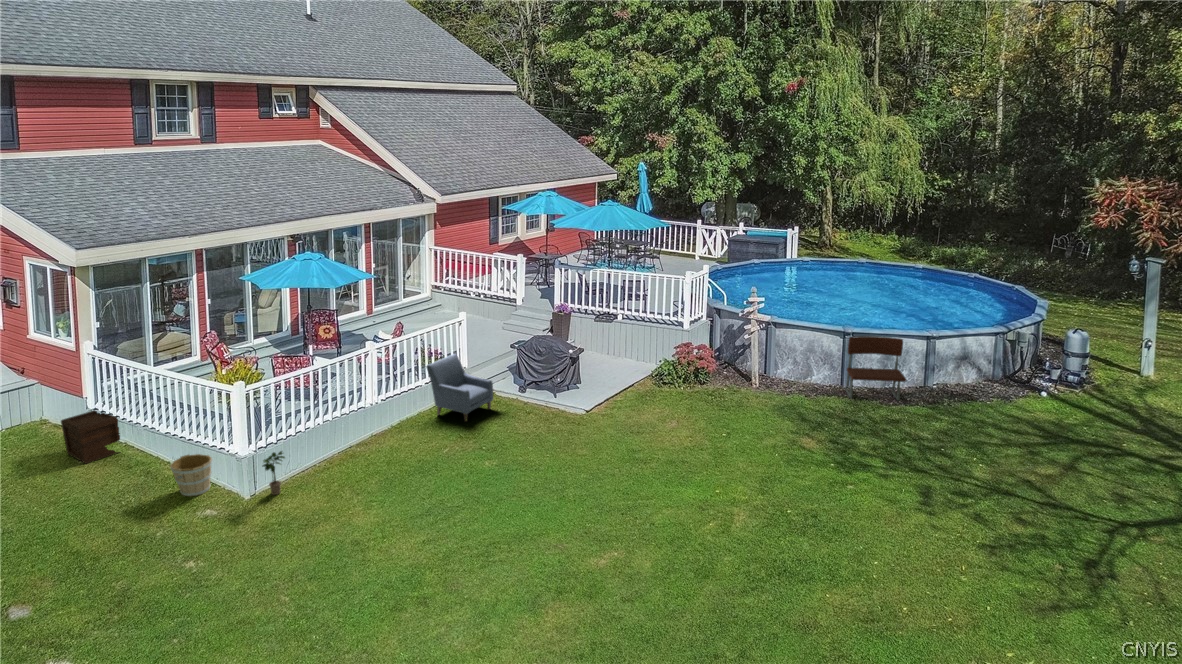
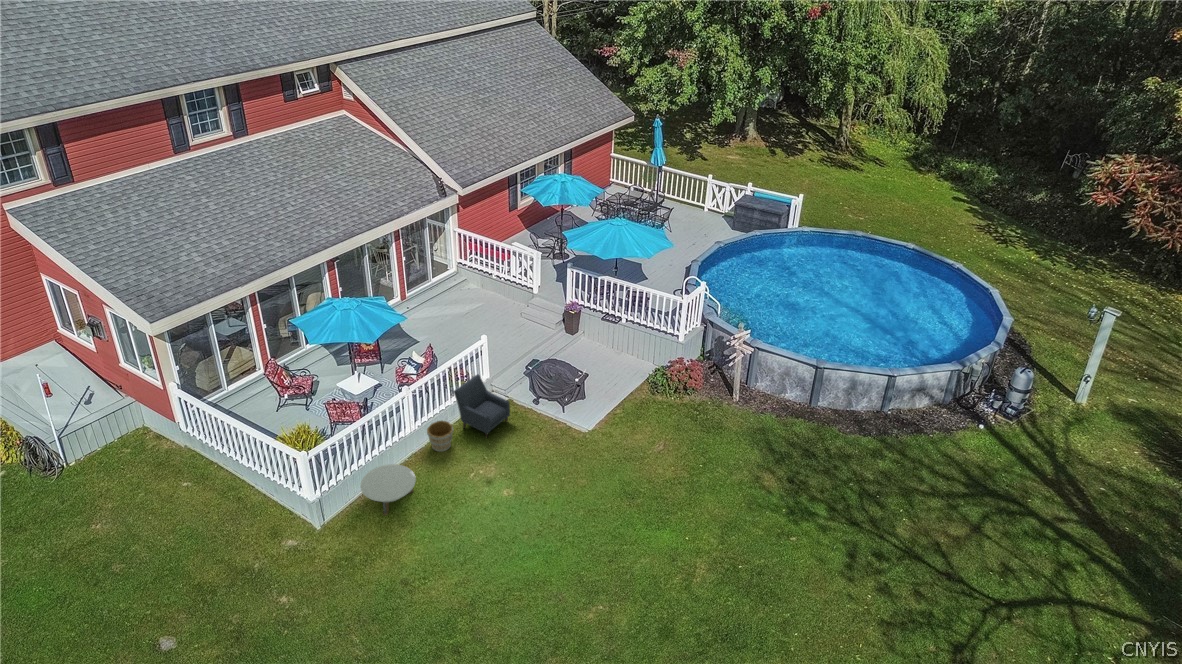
bench: present [846,336,906,401] -> none [812,371,866,428]
wooden crate: present [61,410,120,464] -> none [159,429,212,479]
round table: none [309,432,379,484] -> present [360,464,416,516]
potted plant: present [263,451,285,495] -> none [324,495,342,527]
wooden bucket: present [170,454,213,496] -> present [427,421,453,452]

